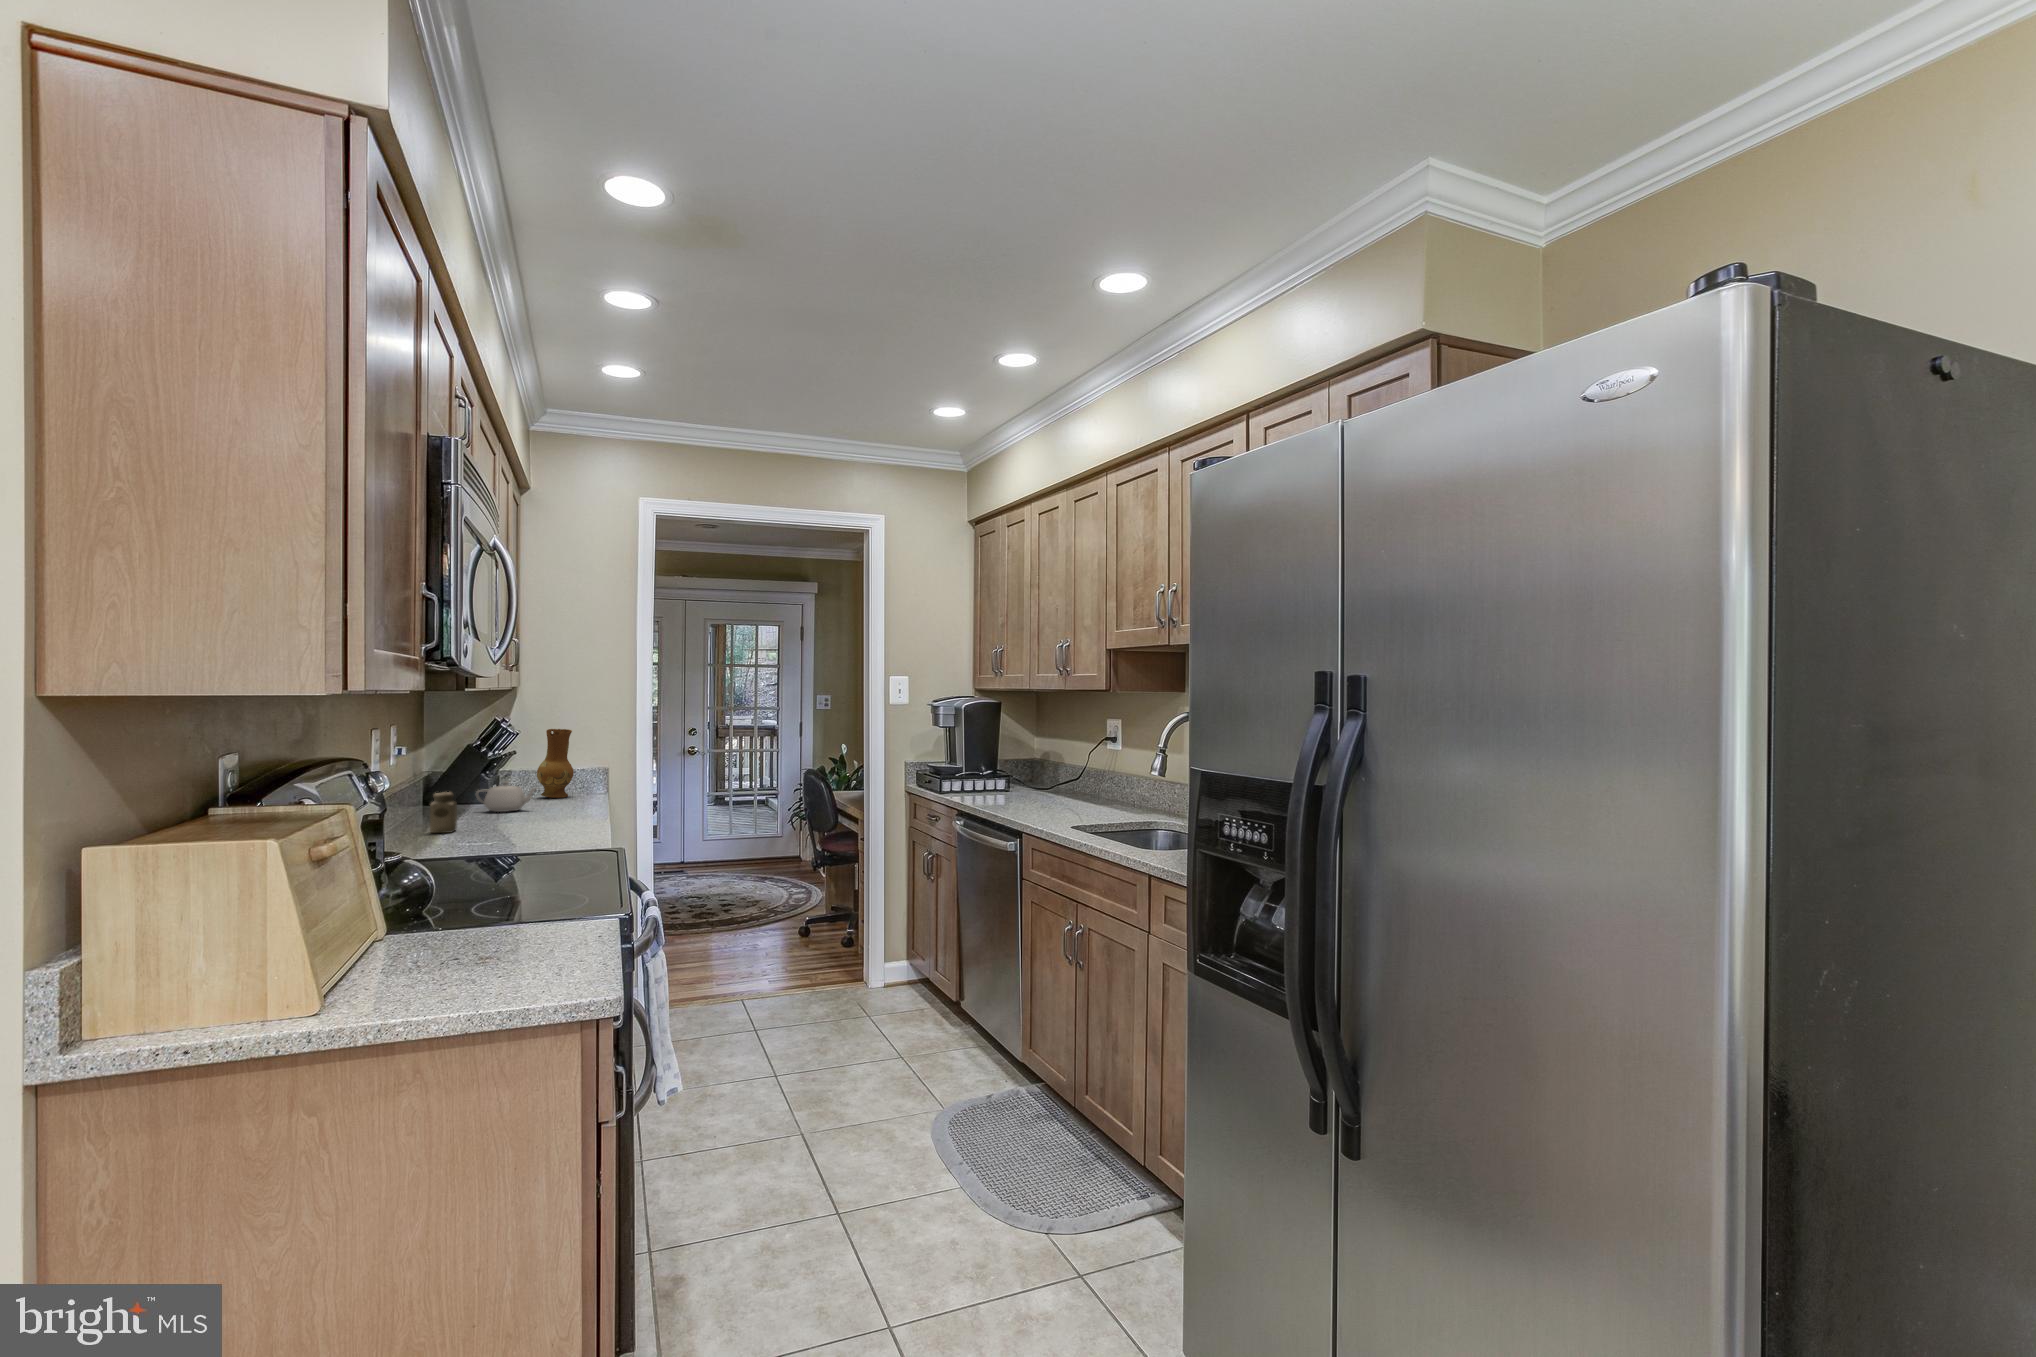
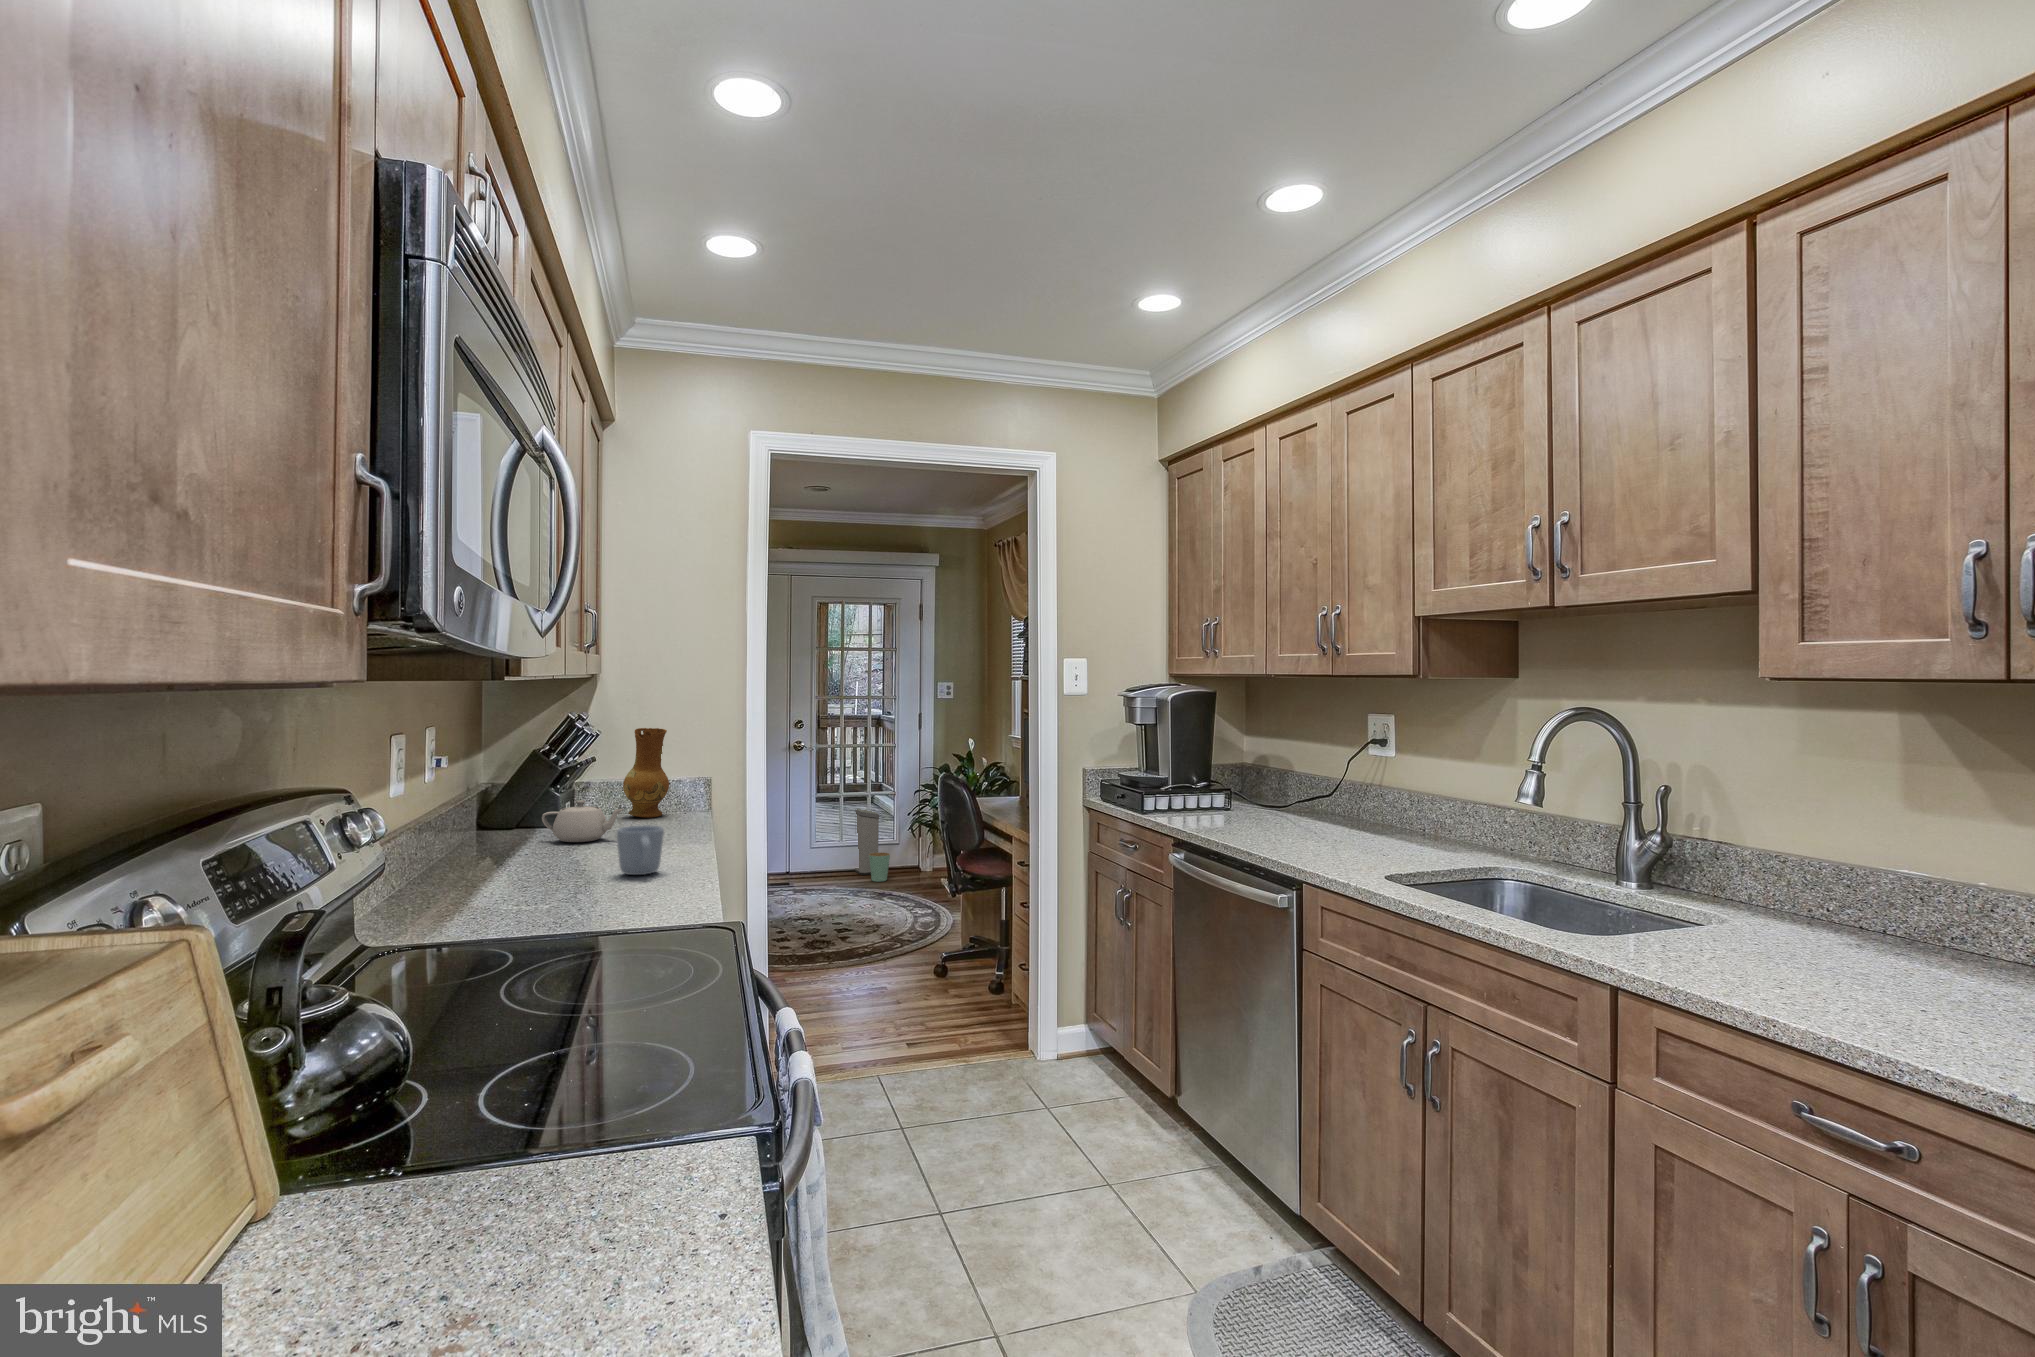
salt shaker: present [430,792,457,833] -> none [469,825,508,885]
mug: none [535,794,569,827] -> present [617,825,664,875]
trash can: none [743,806,773,869] -> present [855,809,890,882]

